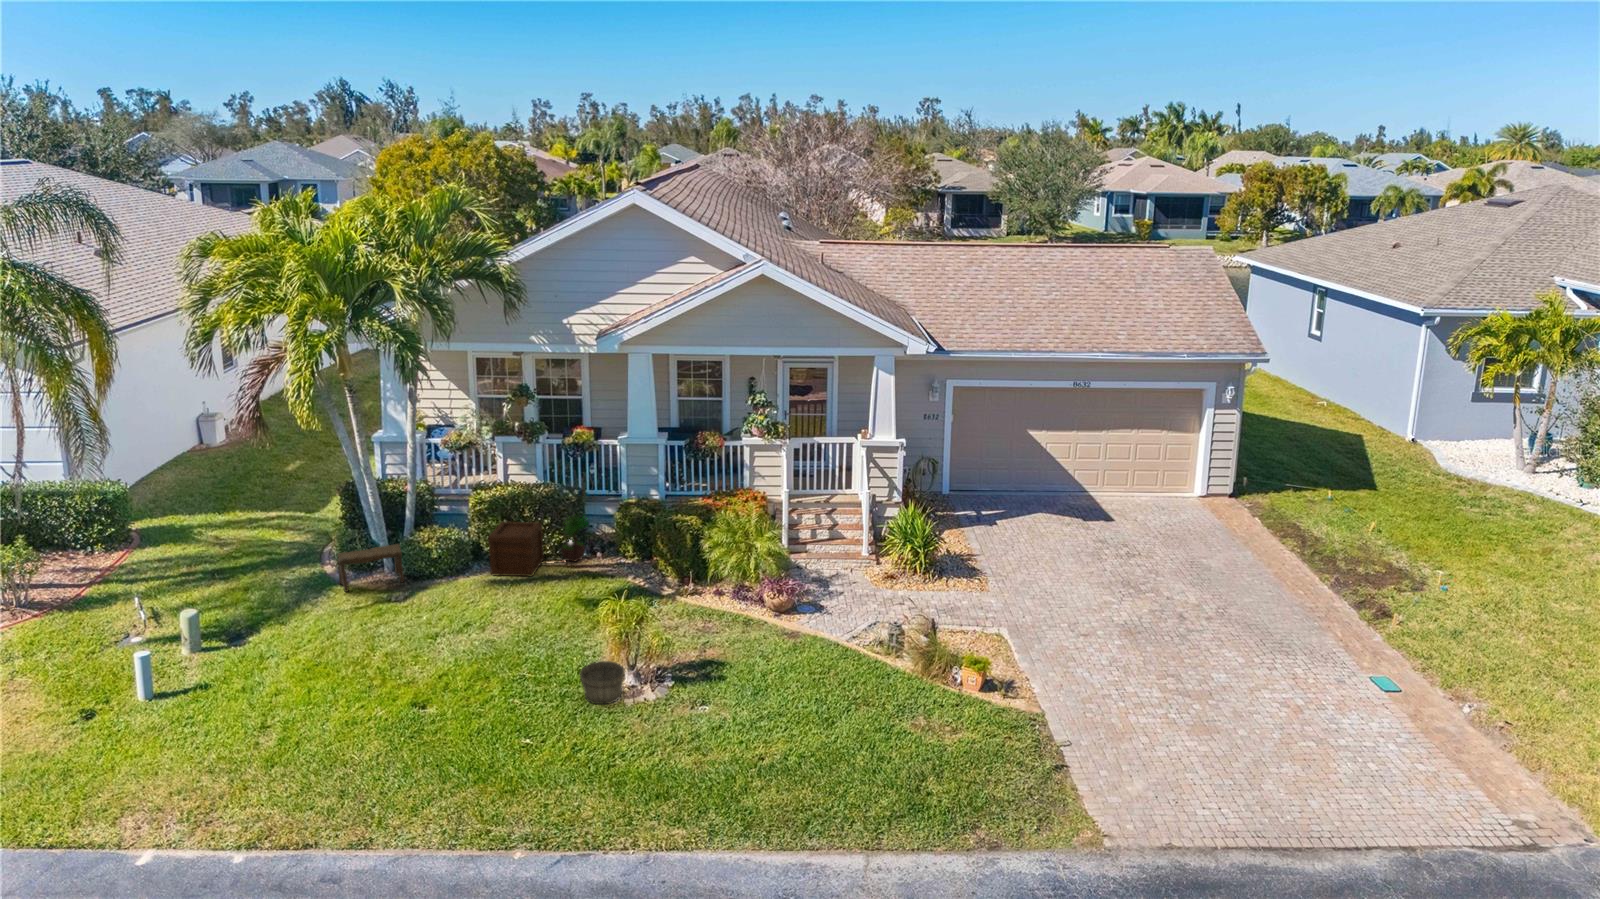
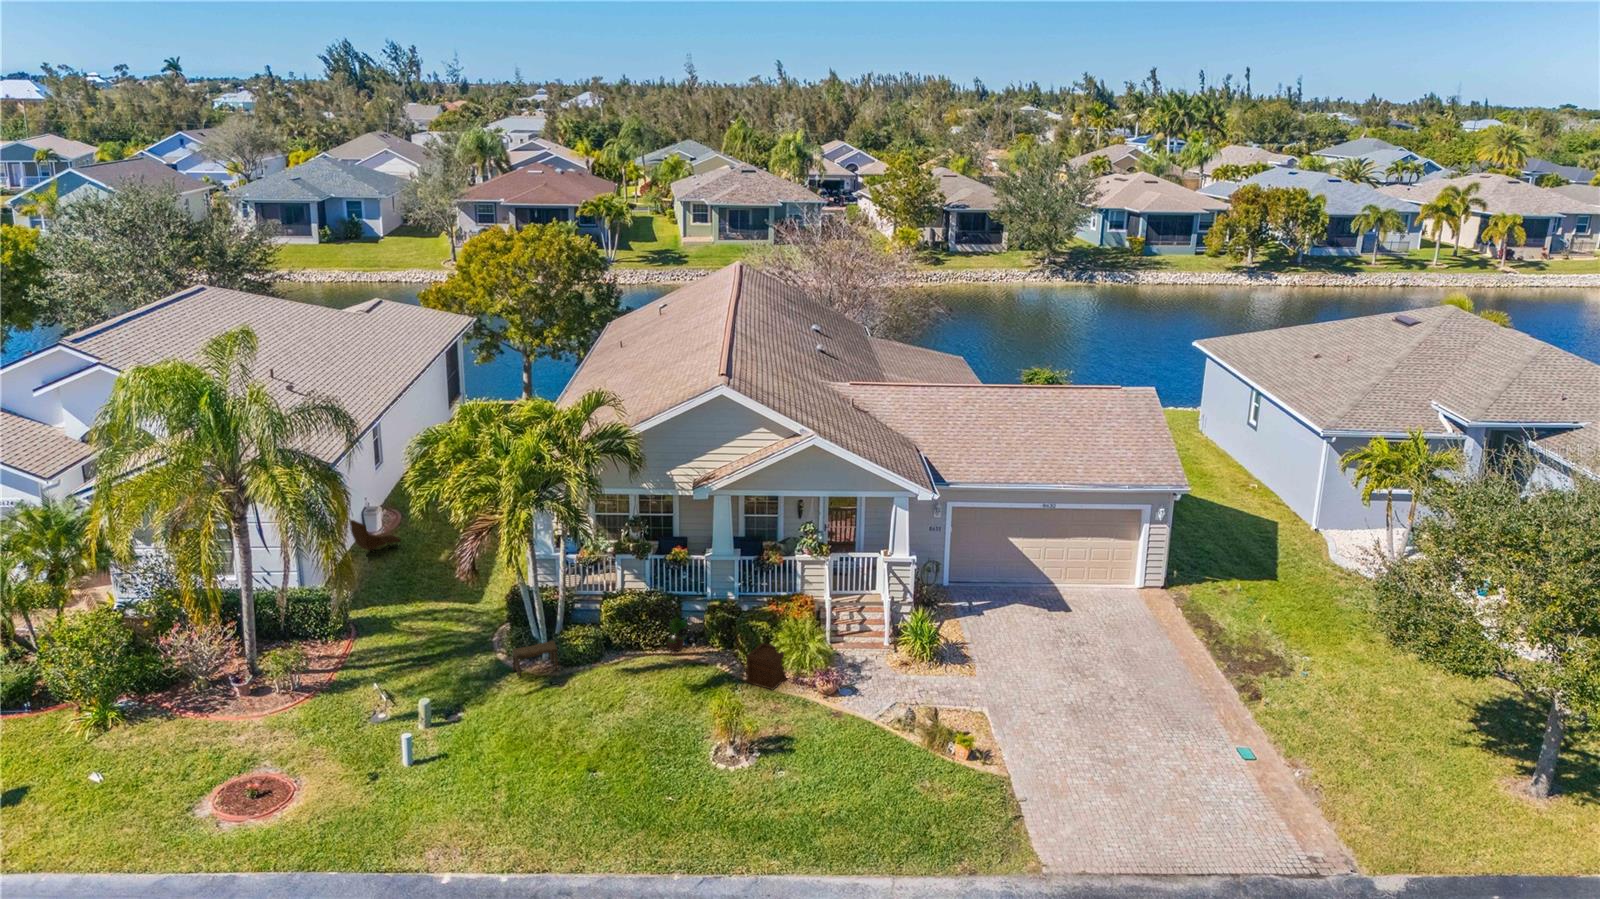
lounge chair: none [159,412,233,464] -> present [350,520,401,556]
wooden crate: present [488,522,544,576] -> present [746,643,786,690]
wooden bucket: present [579,661,625,704] -> none [698,739,728,770]

